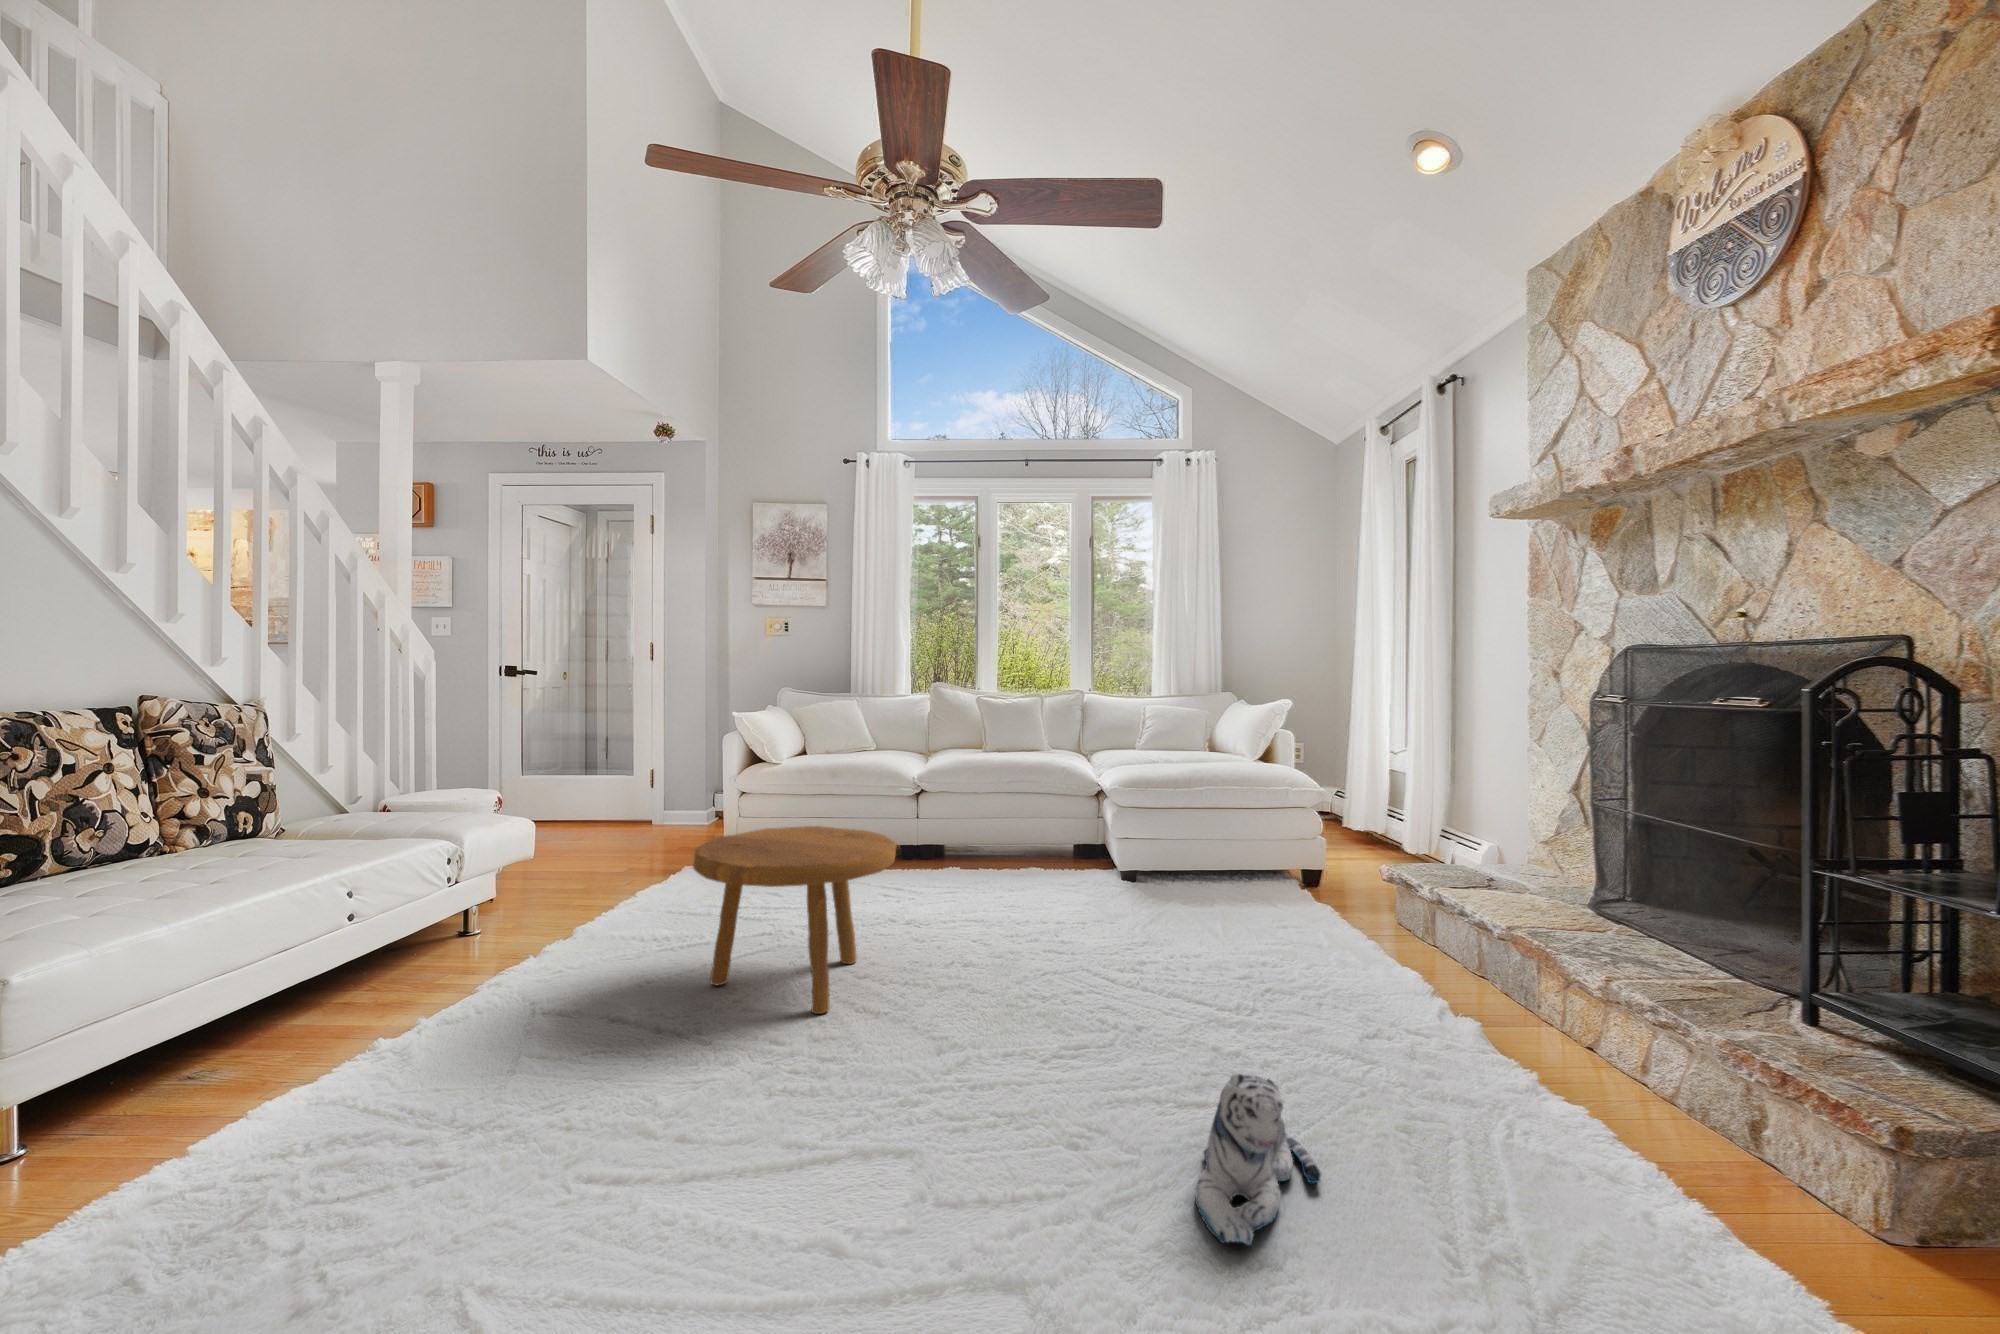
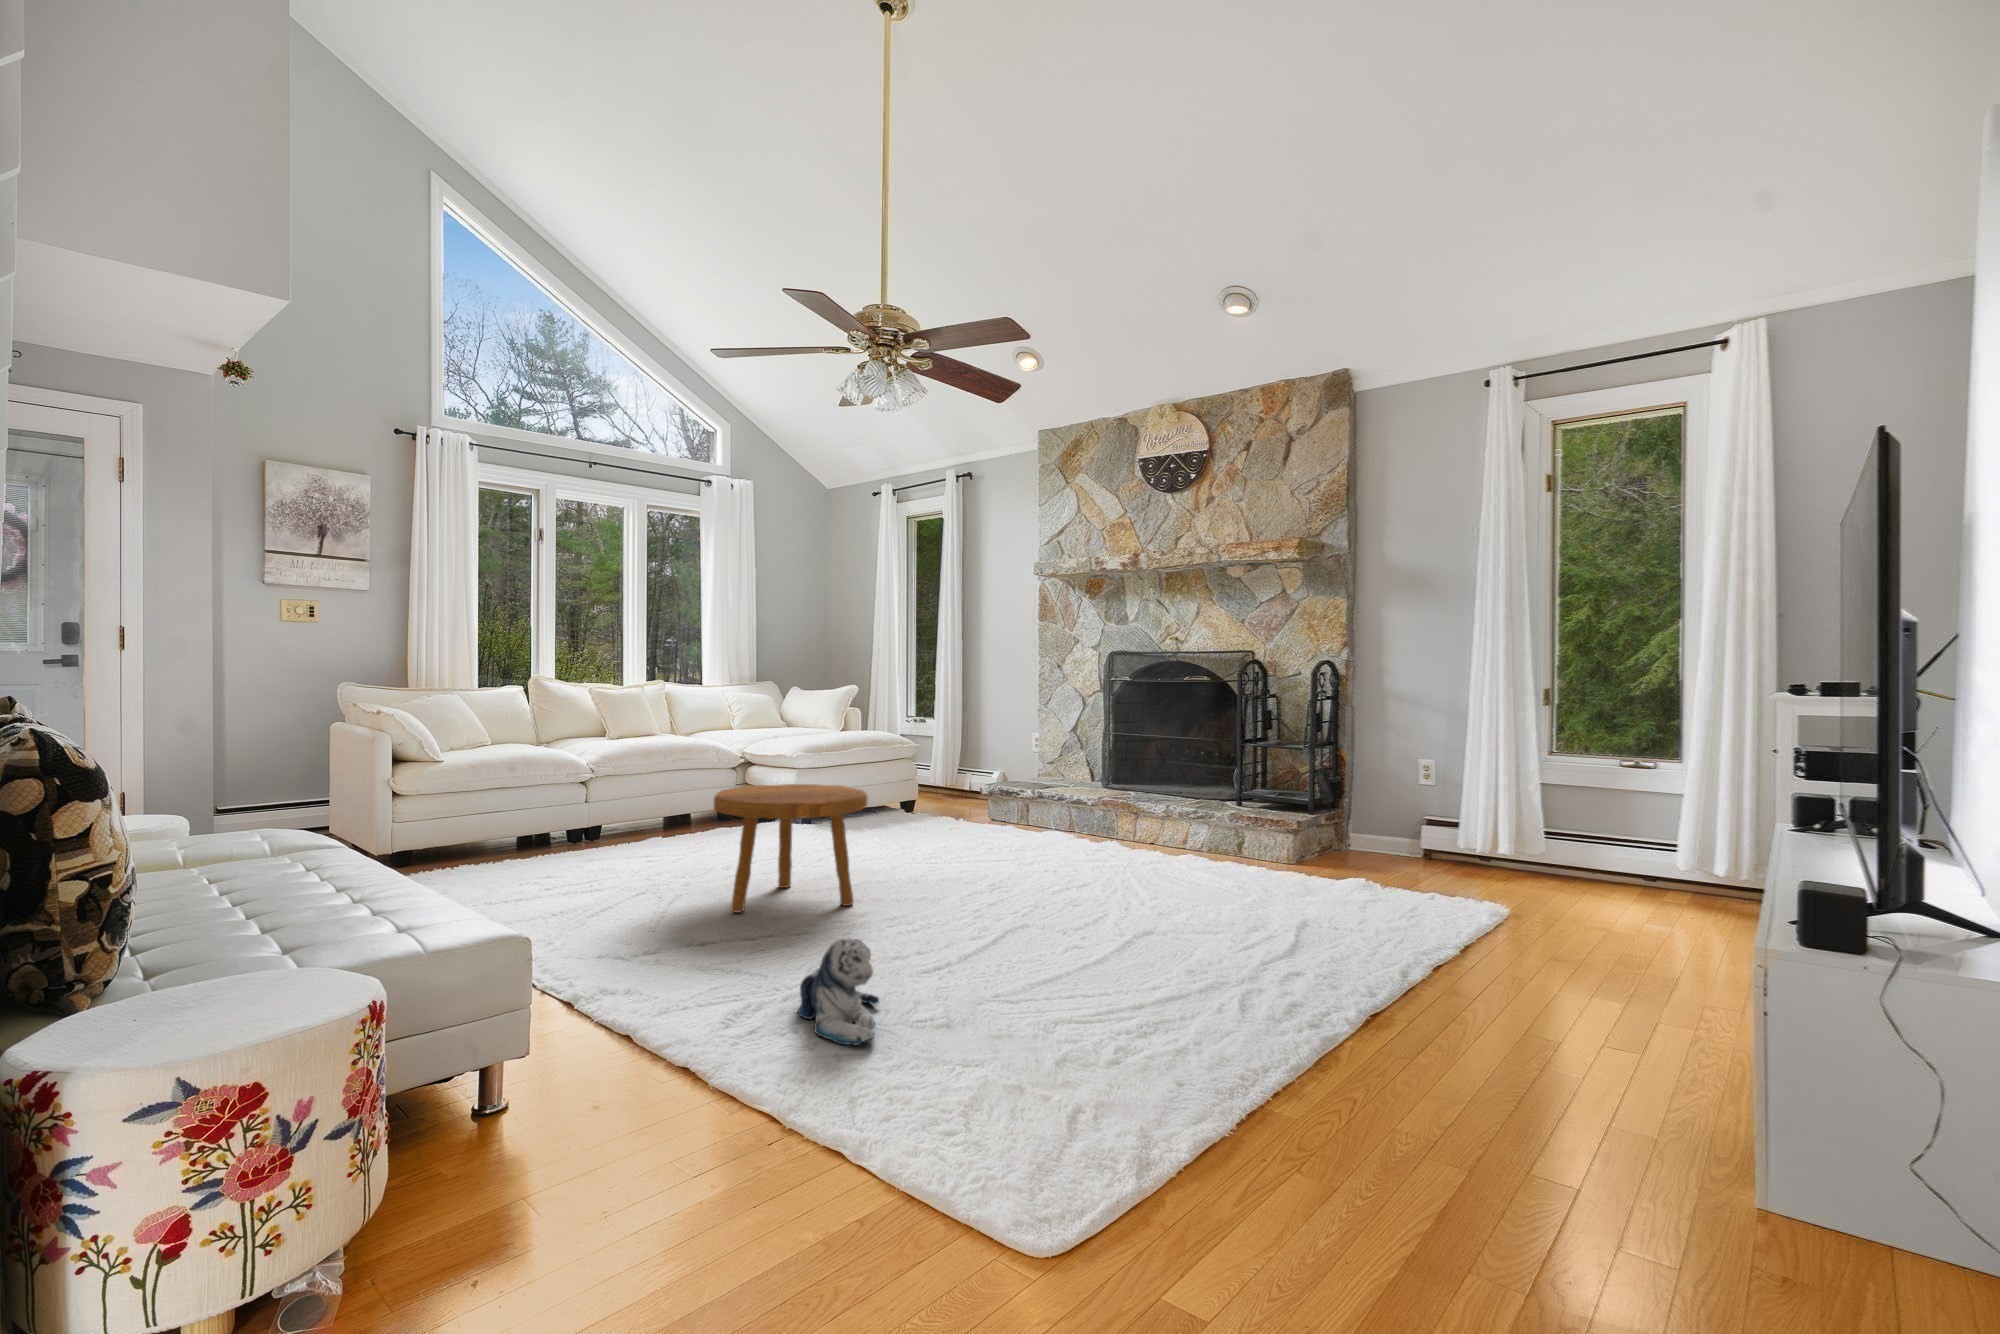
plush toy: present [1195,1073,1321,1245] -> present [798,939,879,1045]

